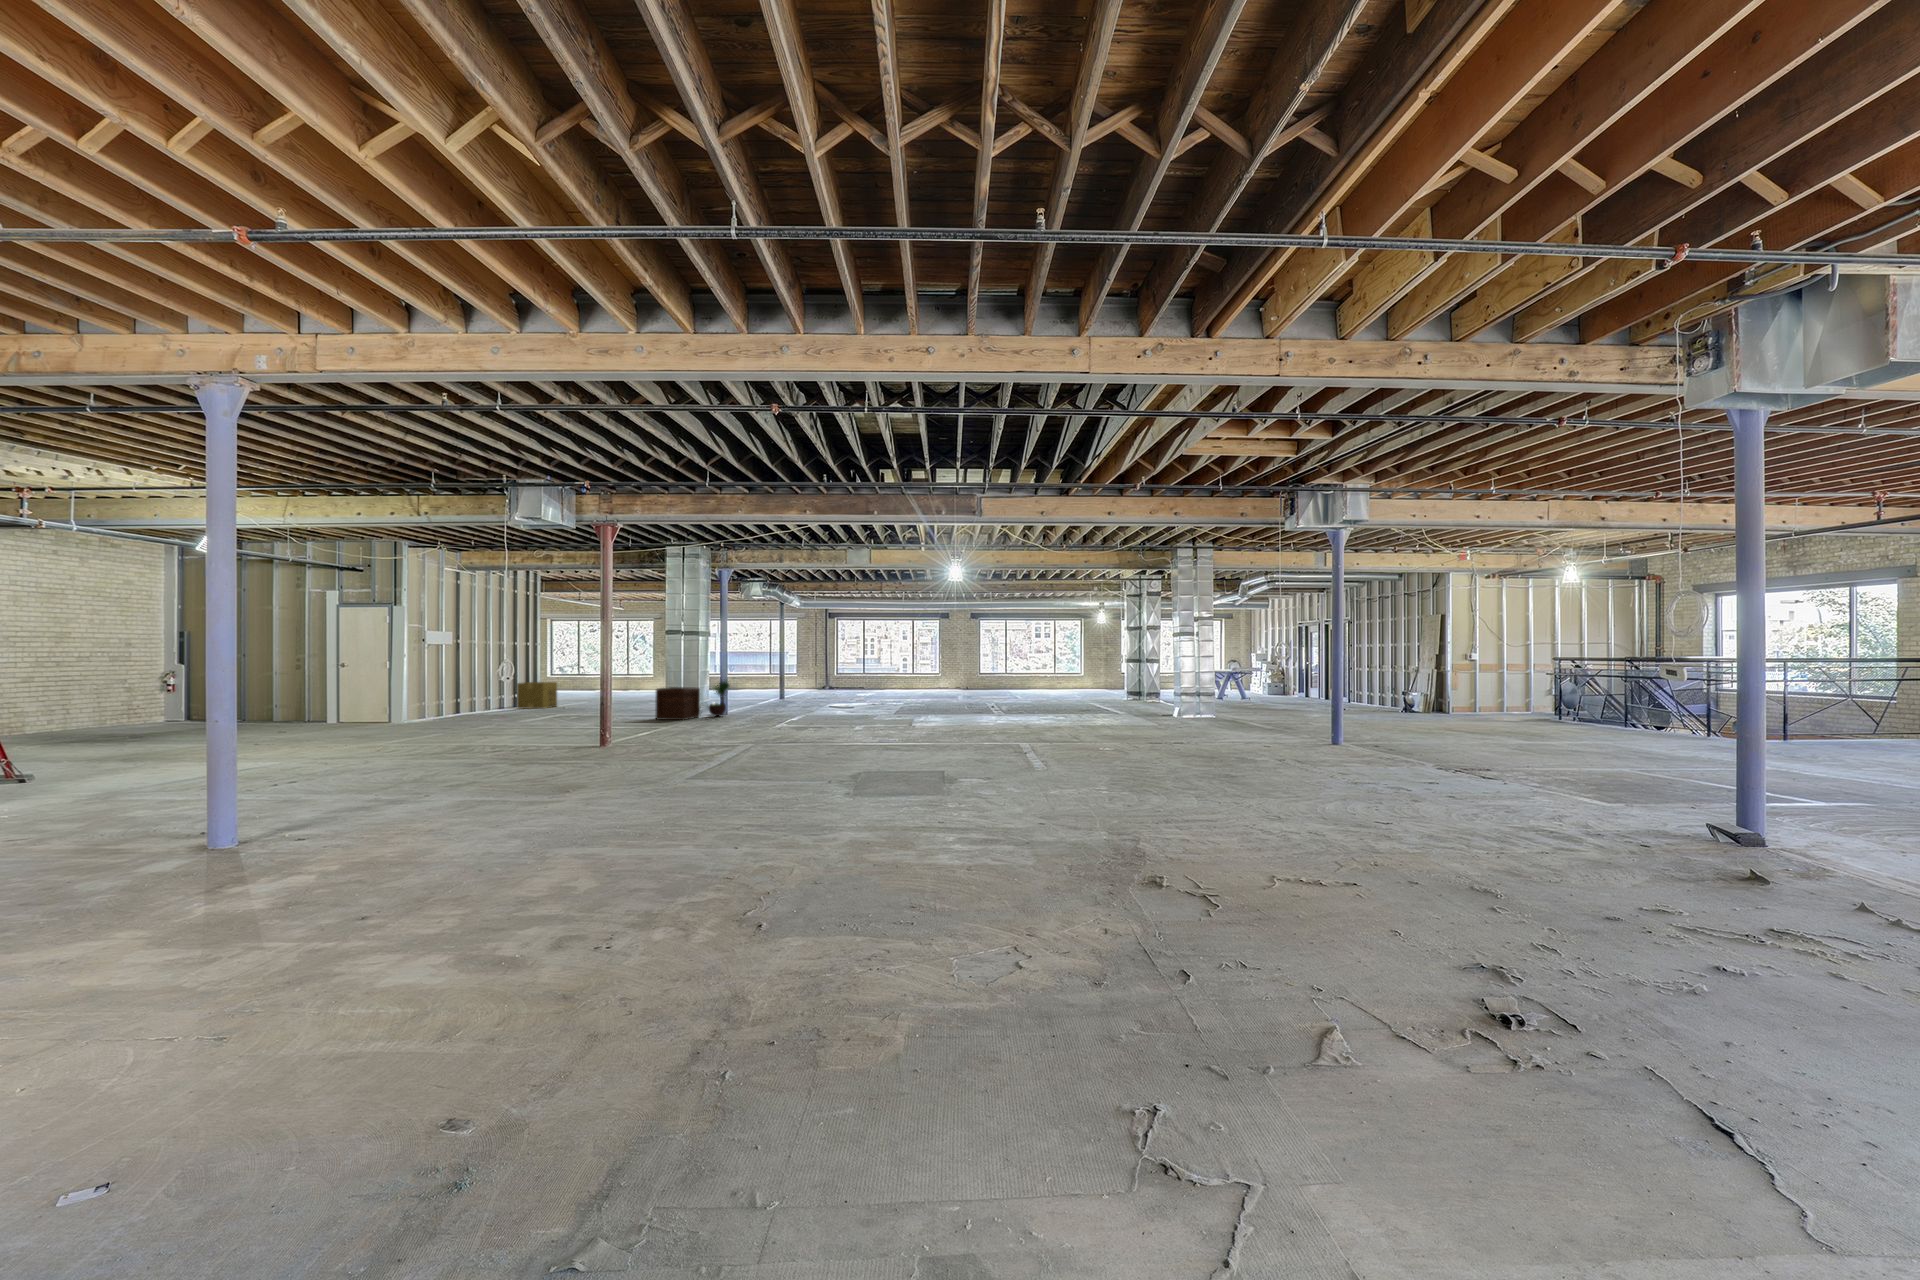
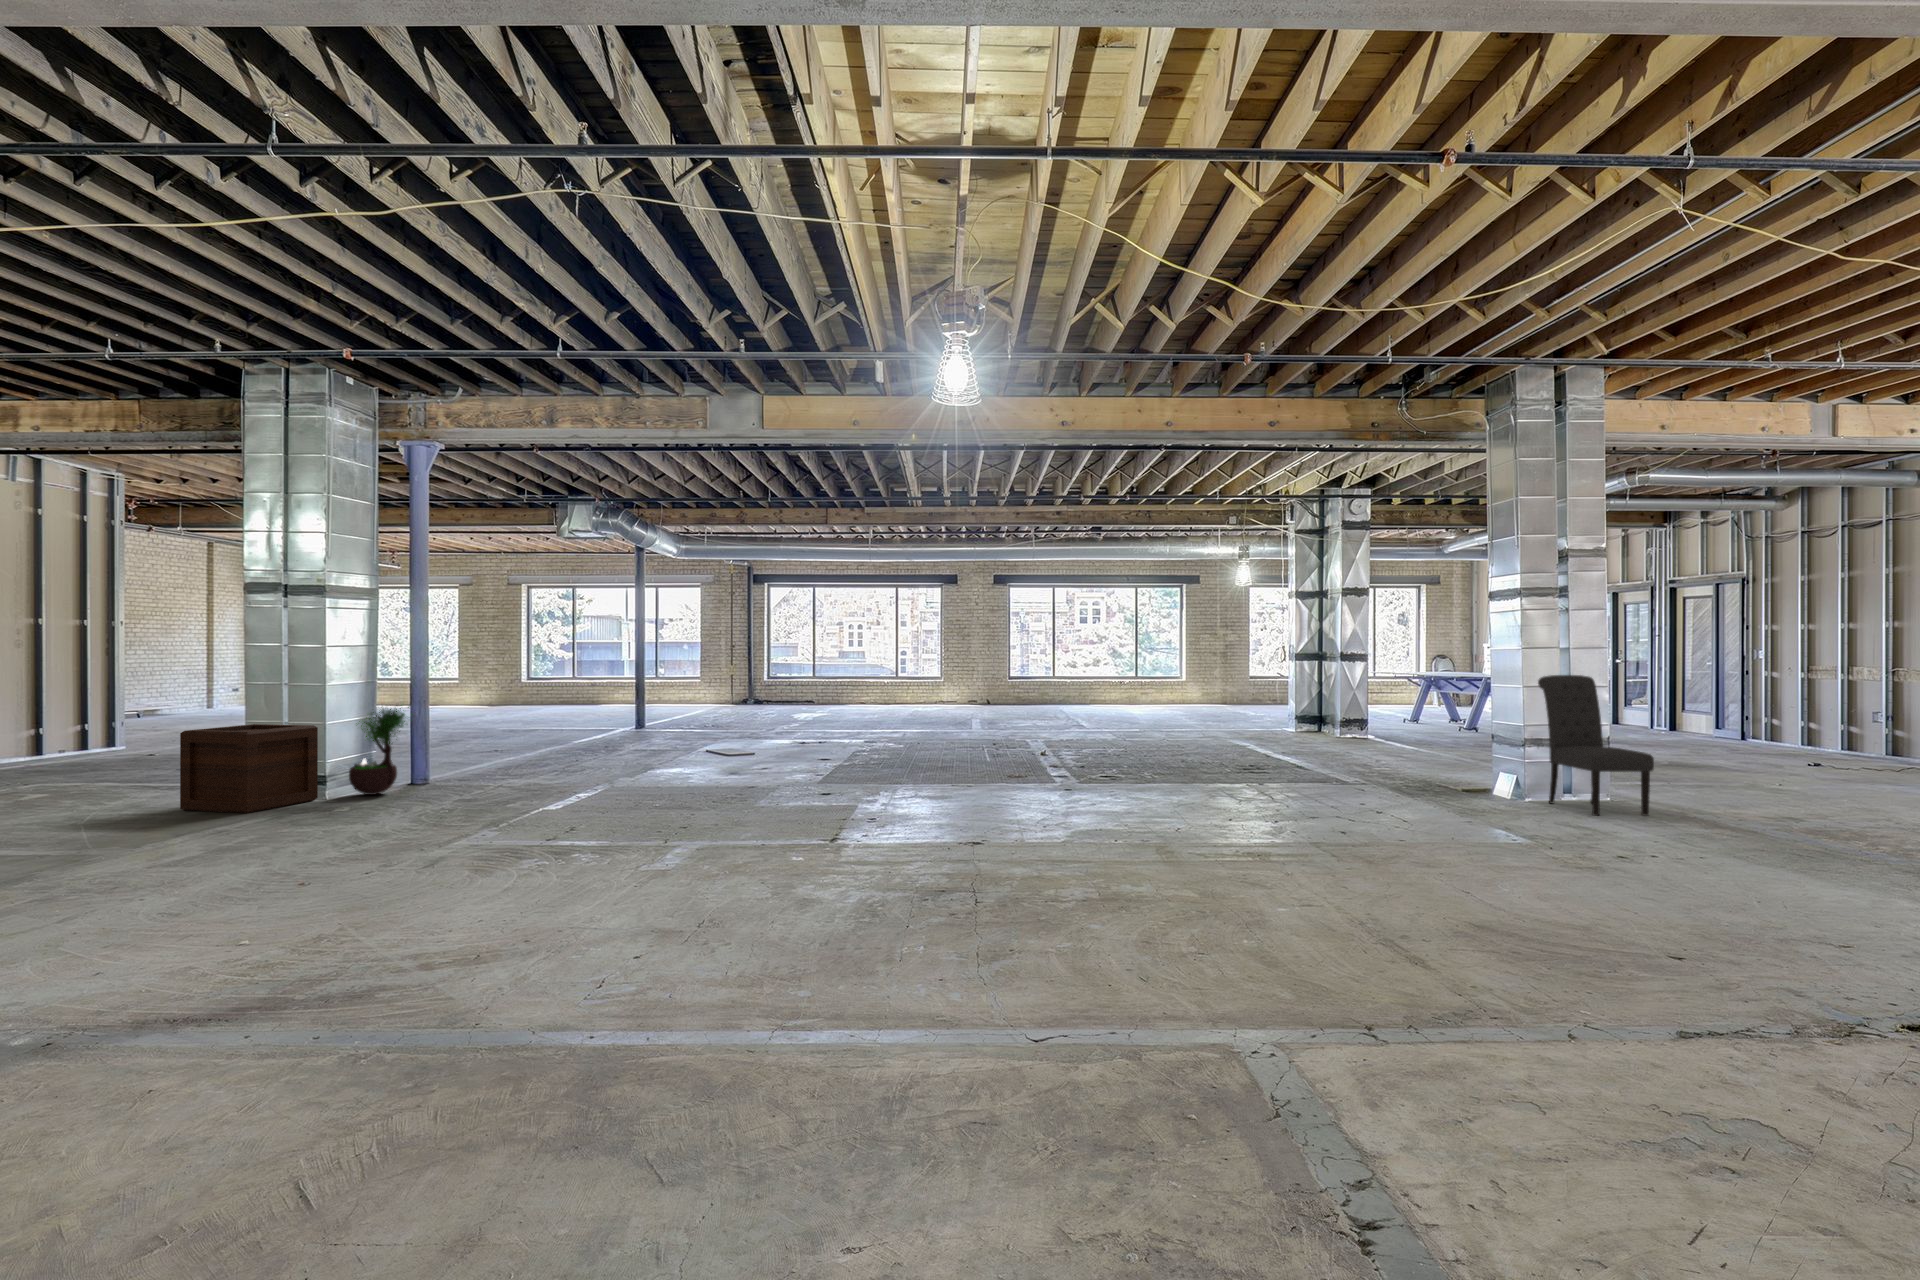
chair: none [1183,667,1216,719] -> present [1538,675,1654,816]
cardboard box: present [517,682,557,709] -> none [18,701,129,760]

